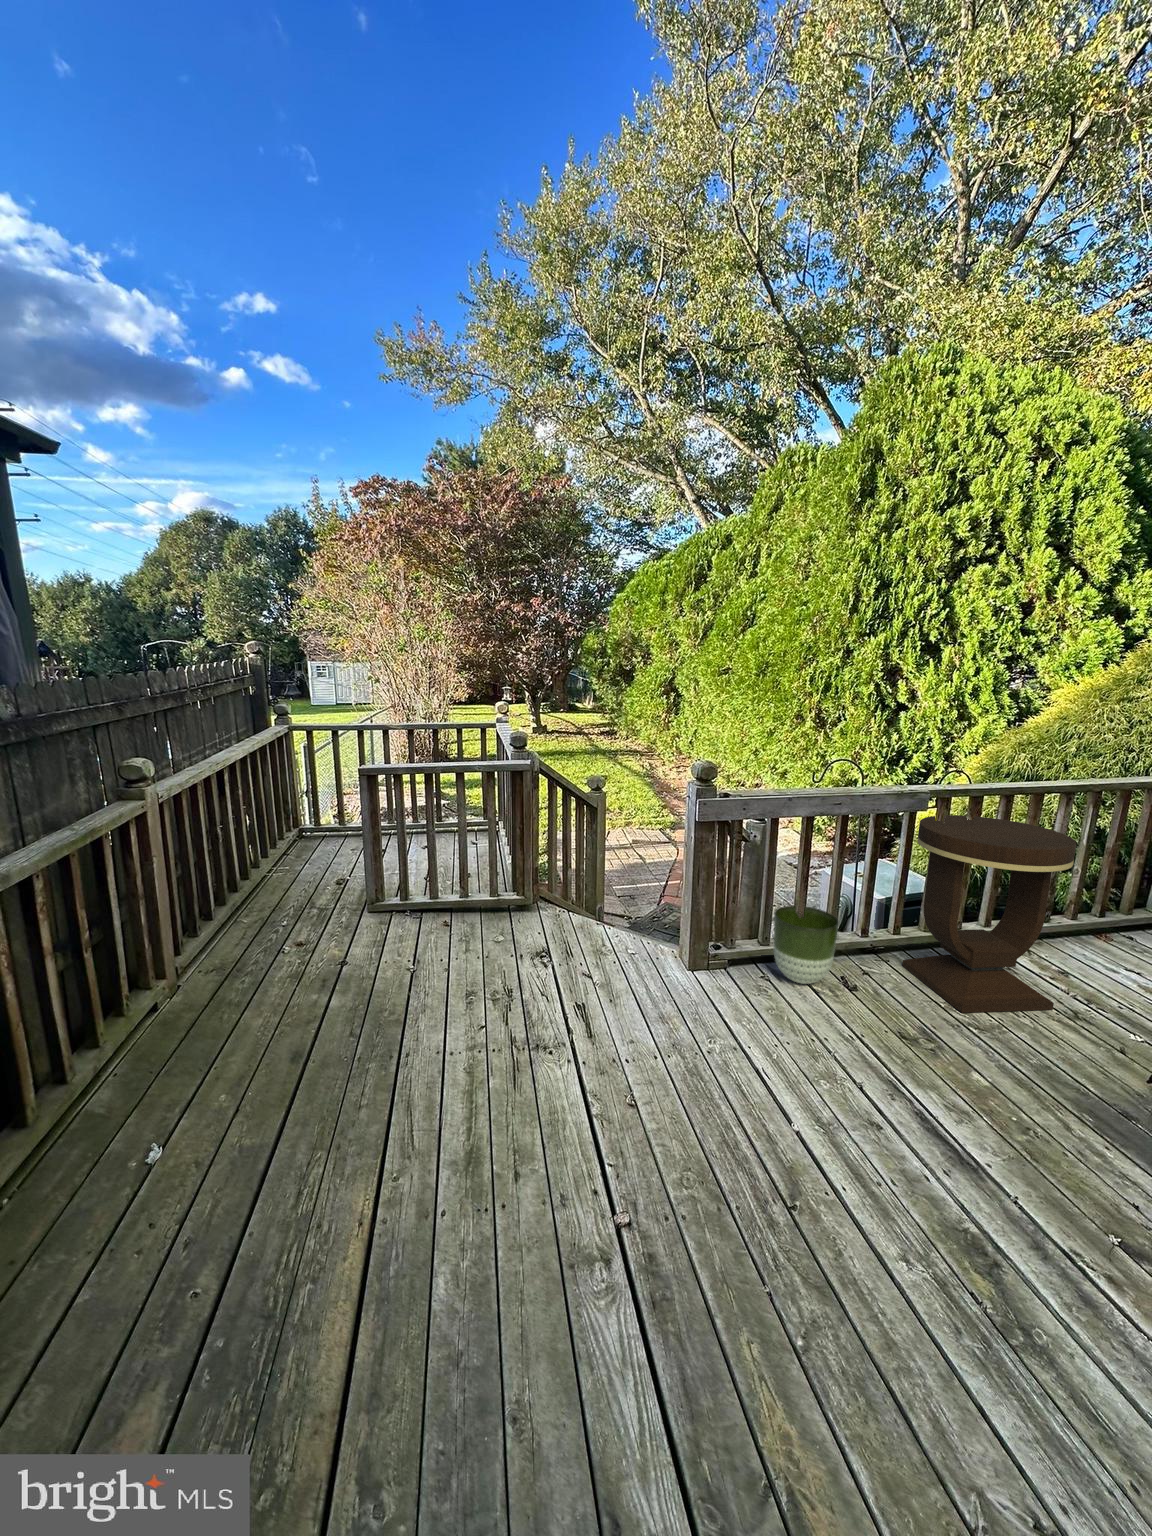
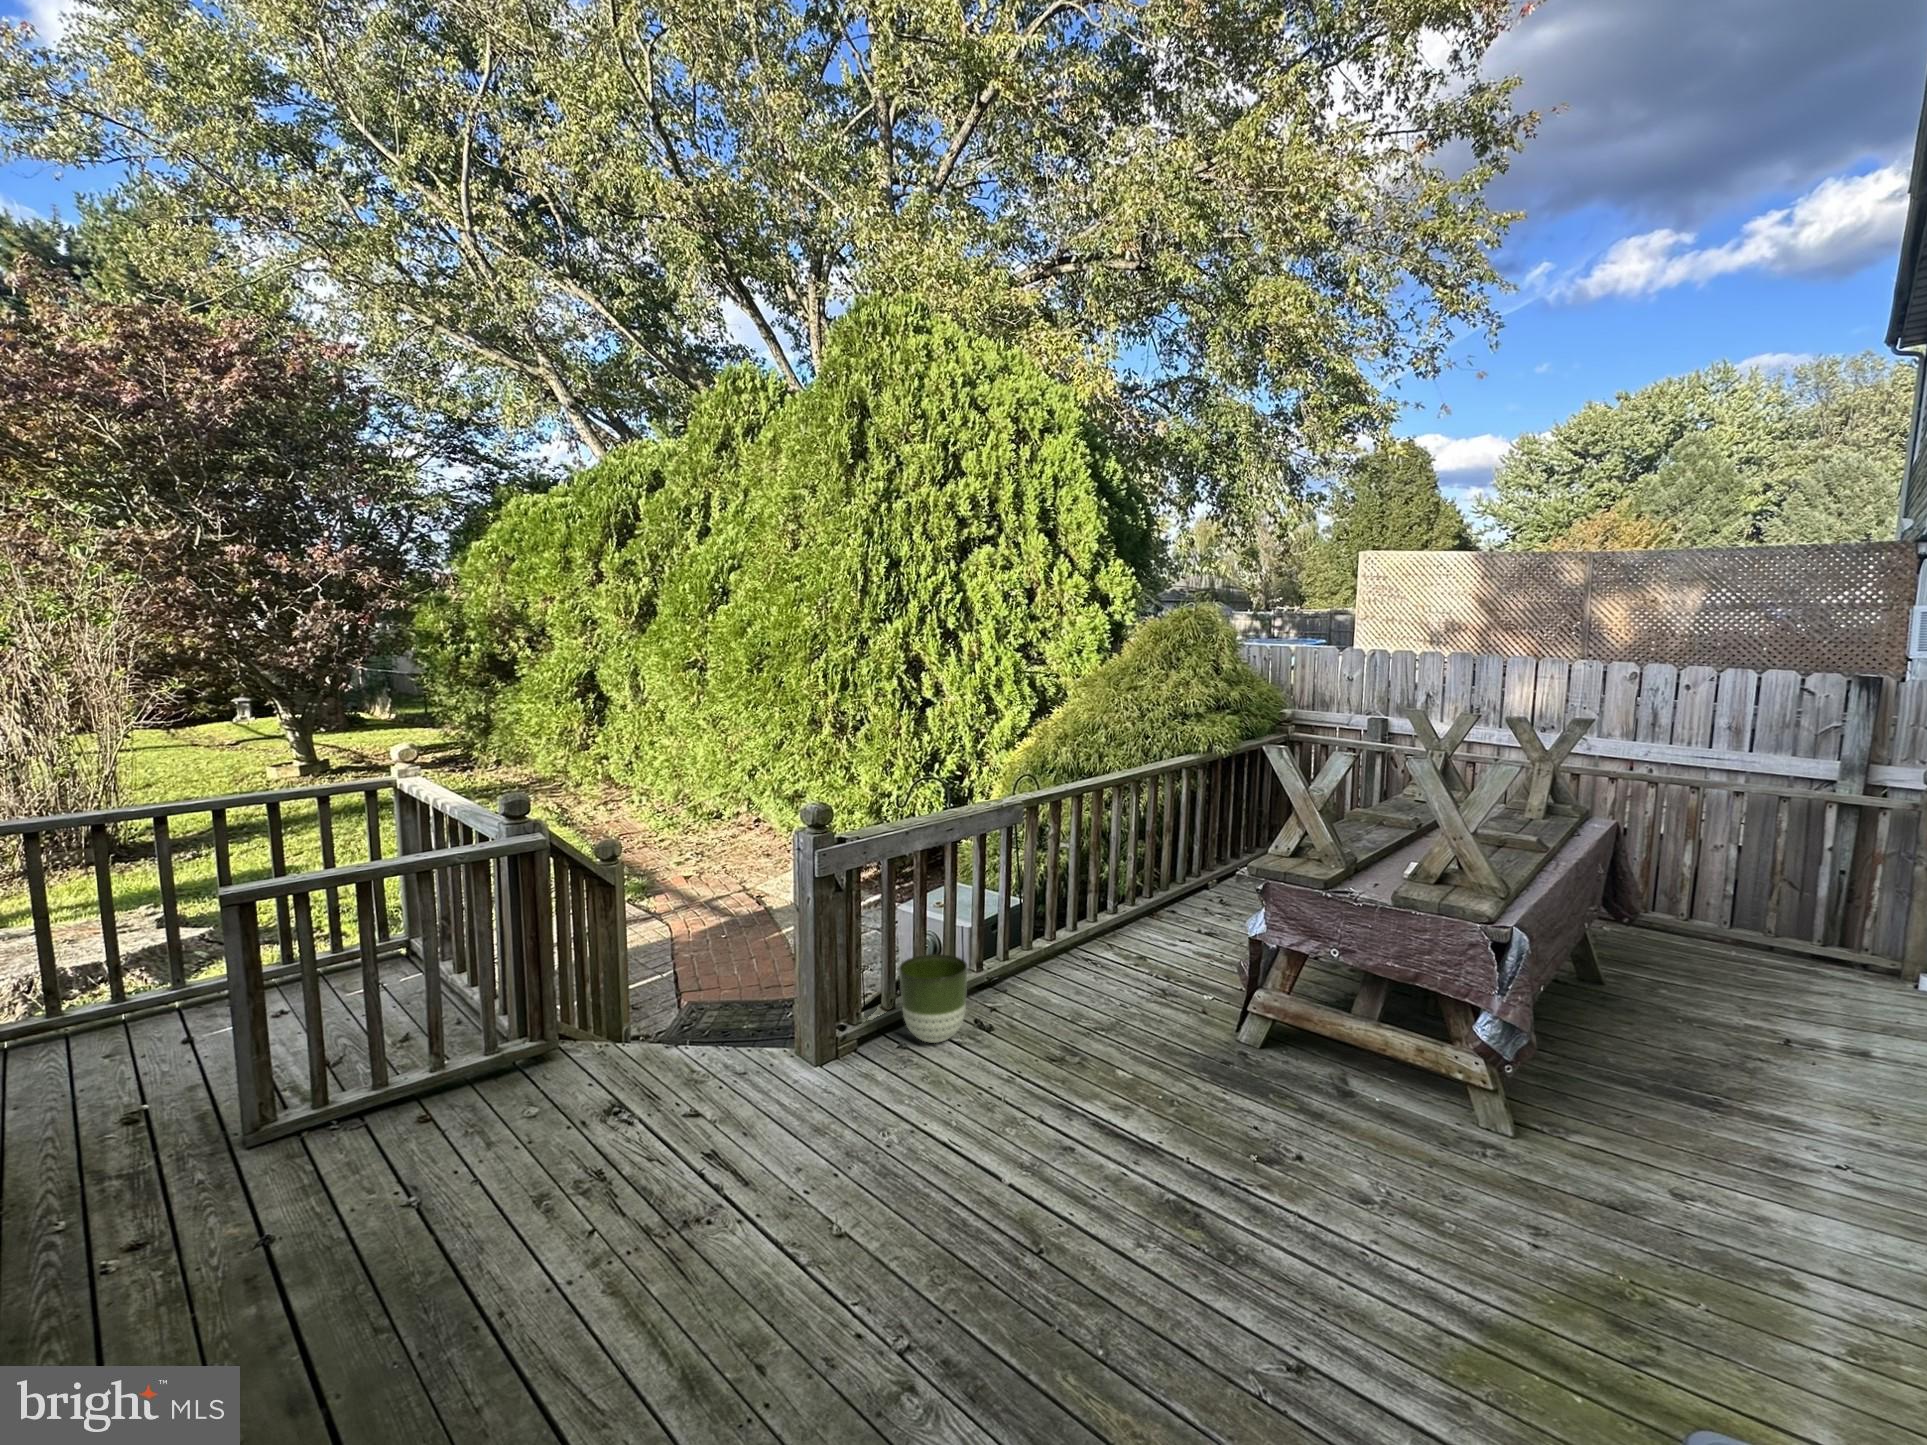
side table: present [902,815,1076,1013] -> none [1017,822,1147,1022]

